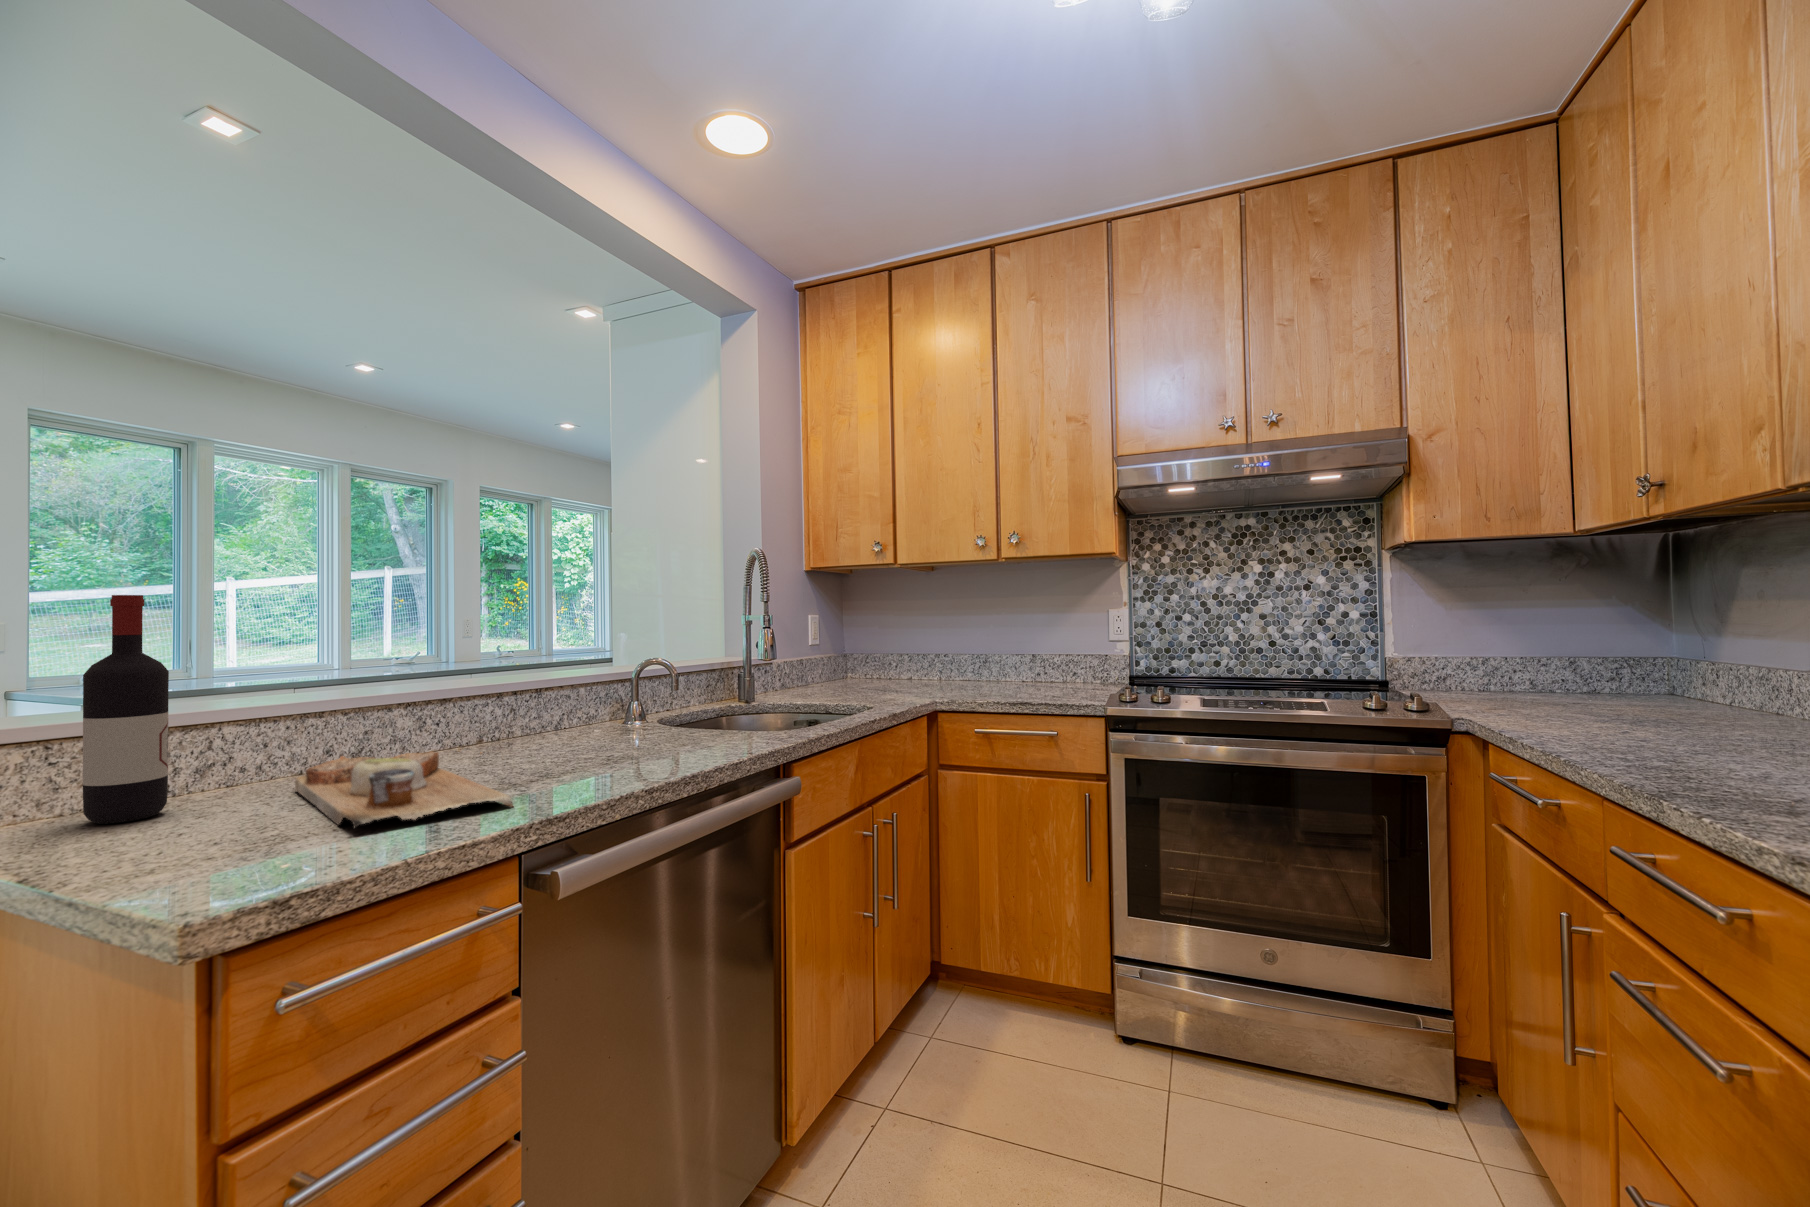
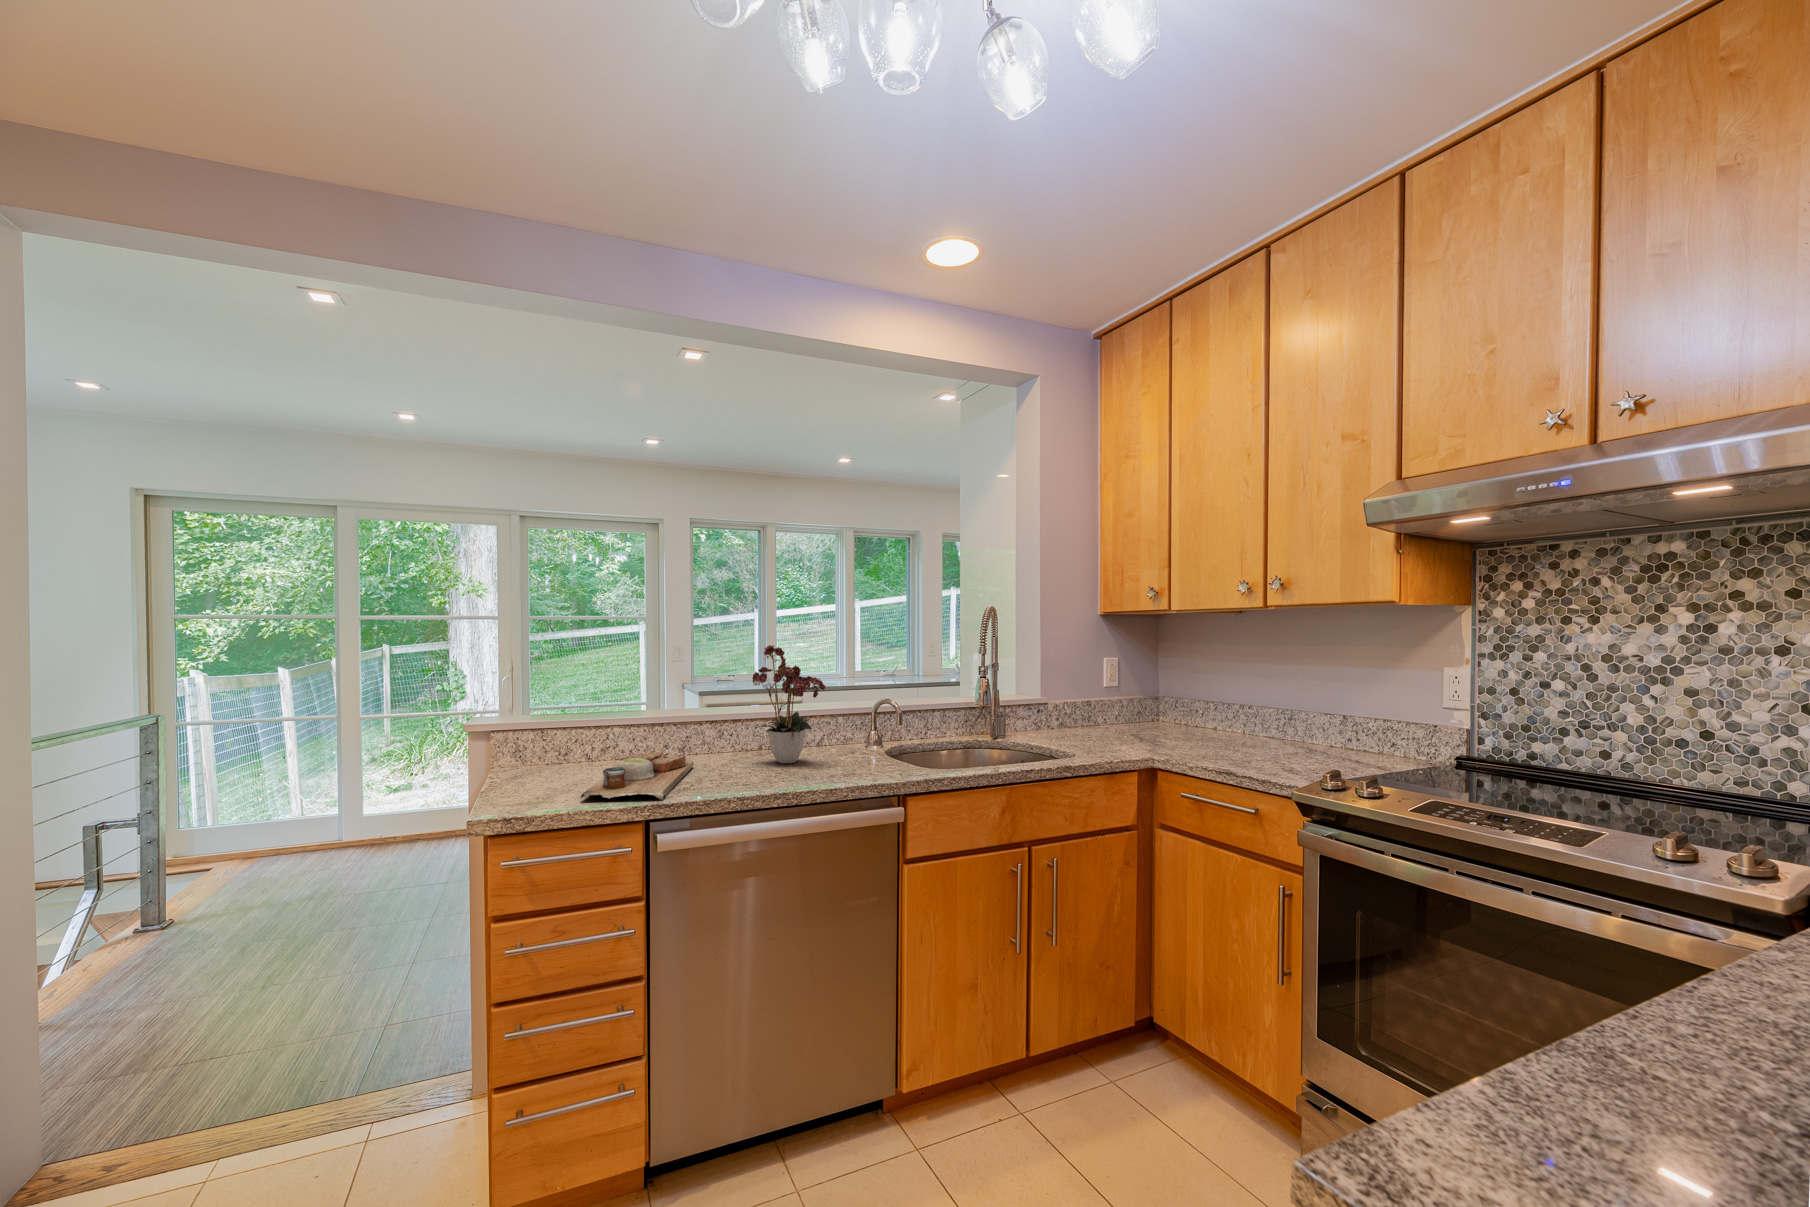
flower arrangement: none [501,577,629,751] -> present [752,645,826,763]
wine bottle: present [83,595,169,824] -> none [539,660,571,774]

